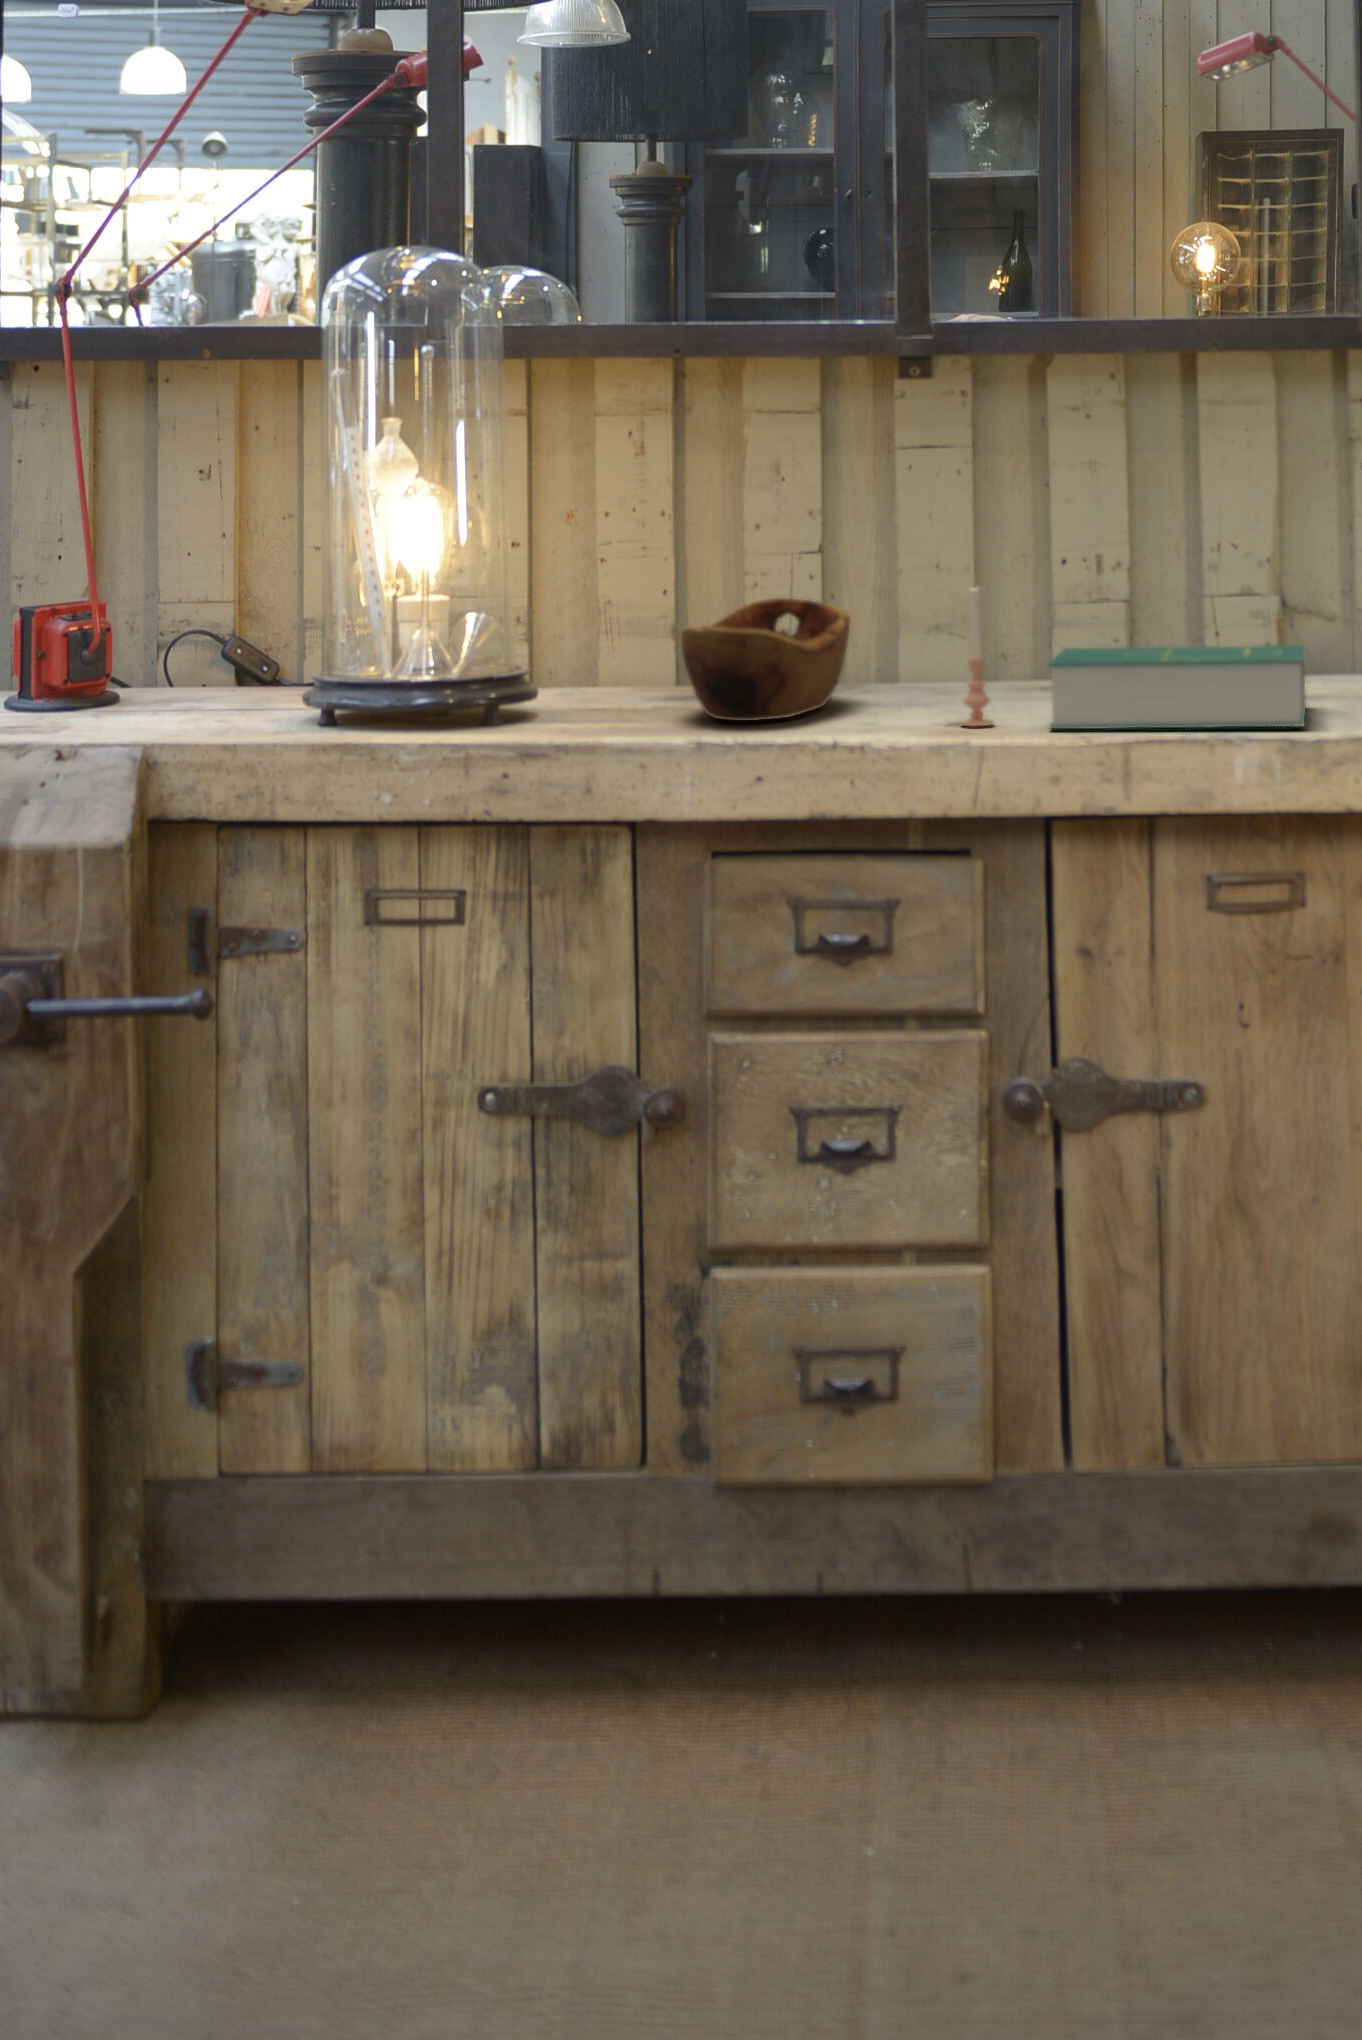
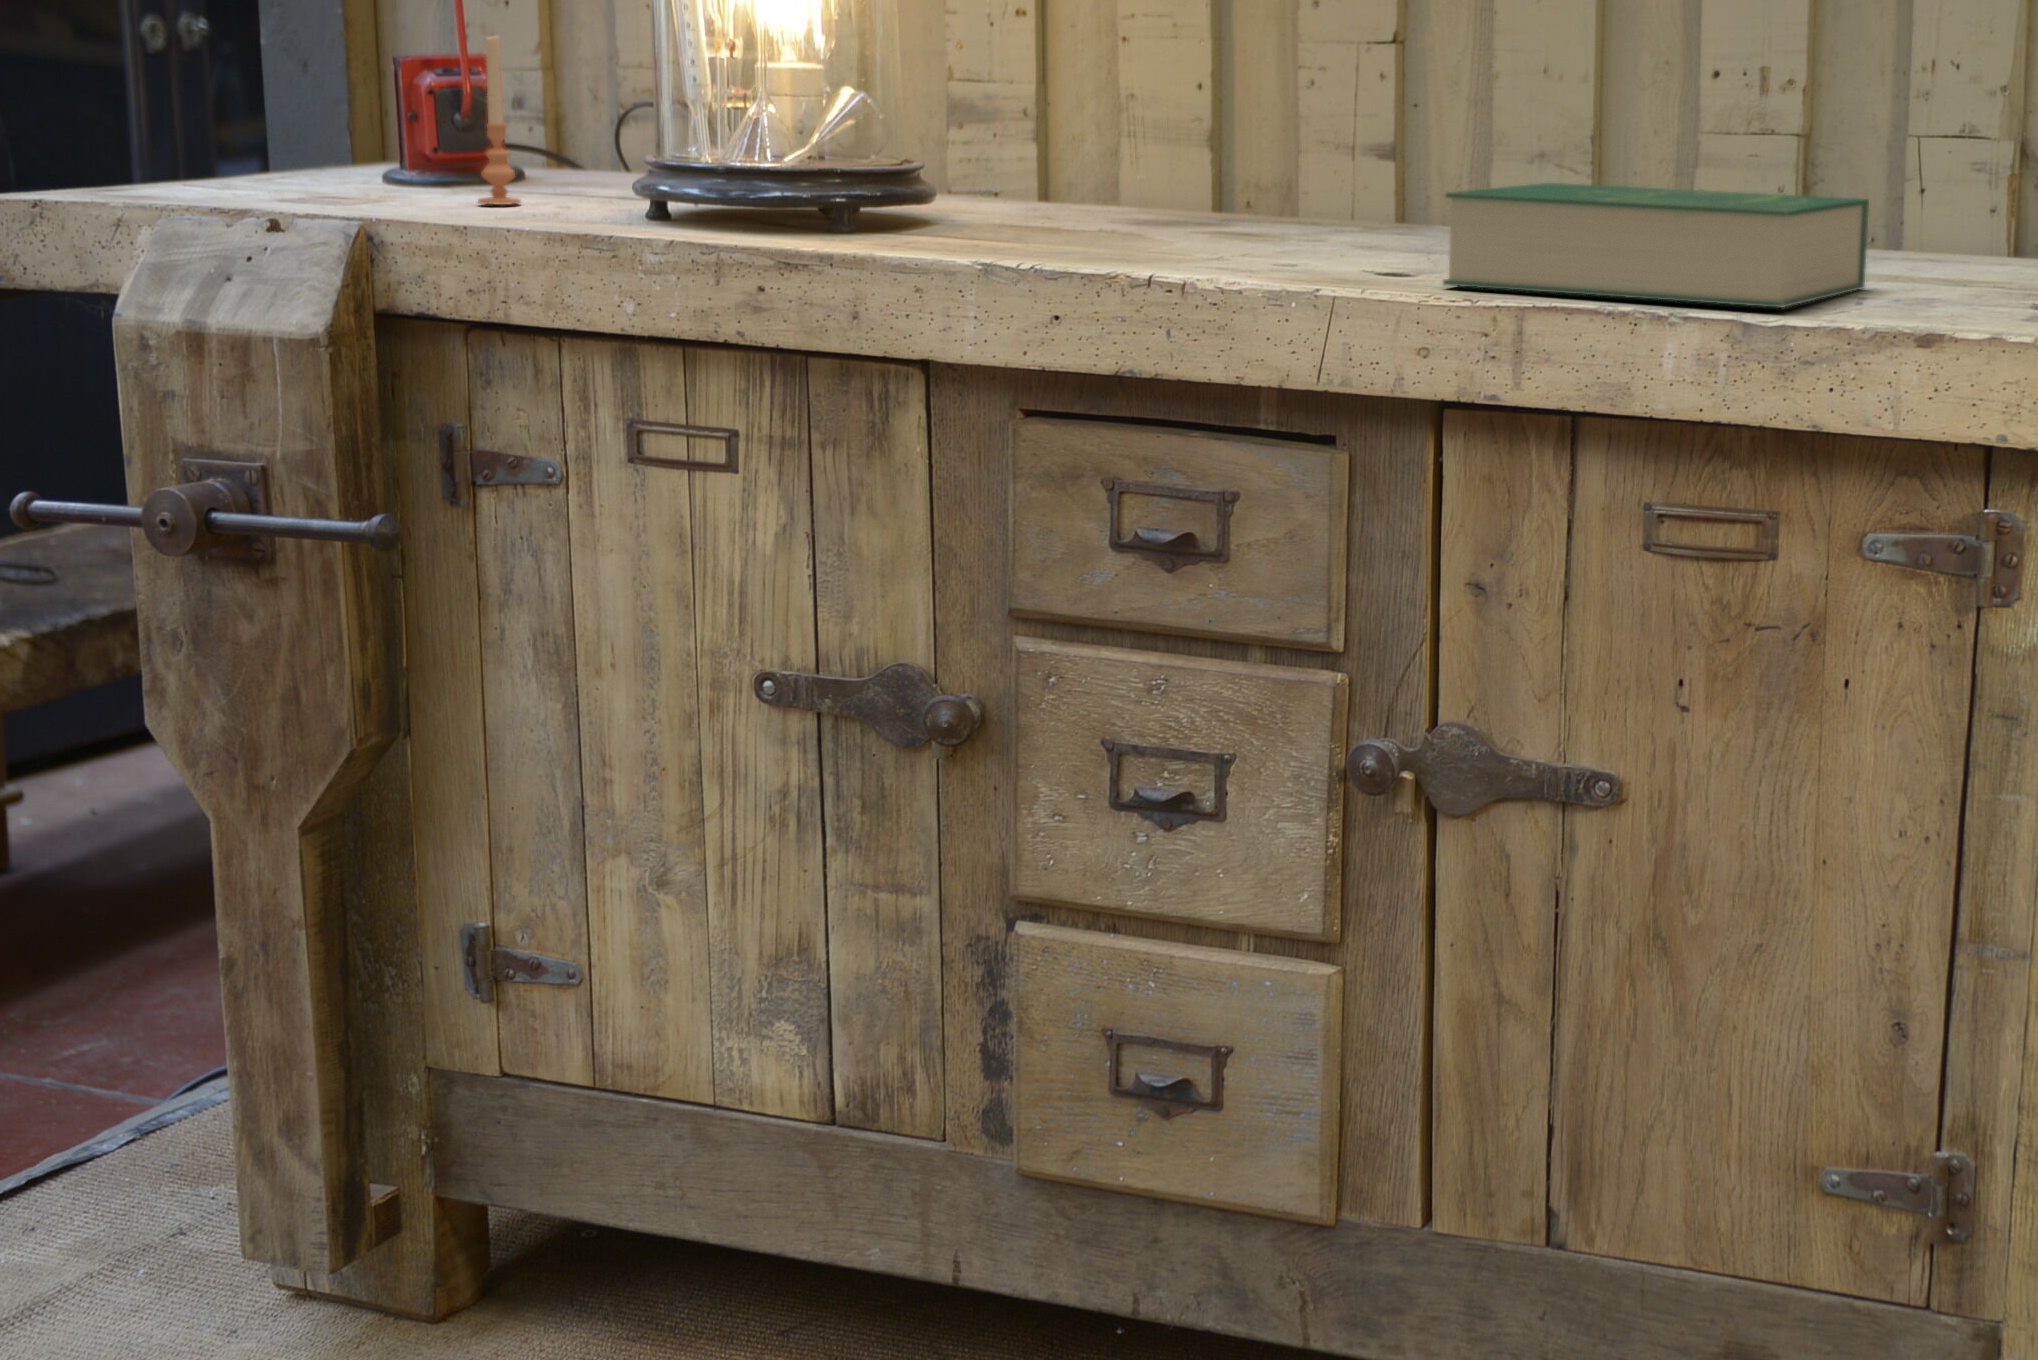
candle: present [961,587,994,726] -> present [478,36,521,205]
wooden bowl: present [681,598,850,721] -> none [1028,97,1301,248]

